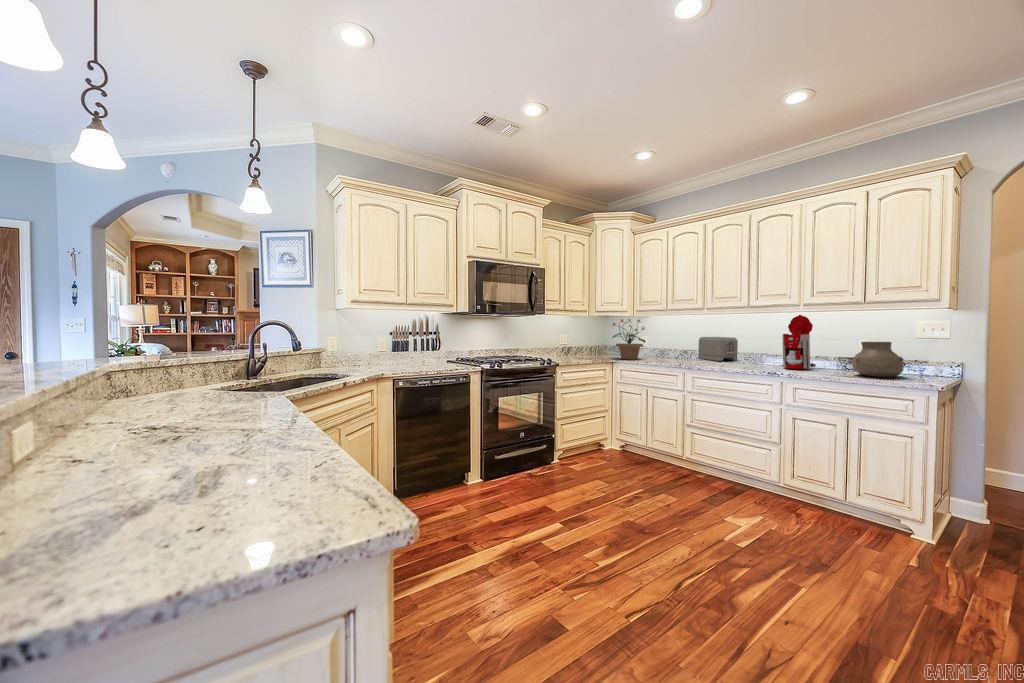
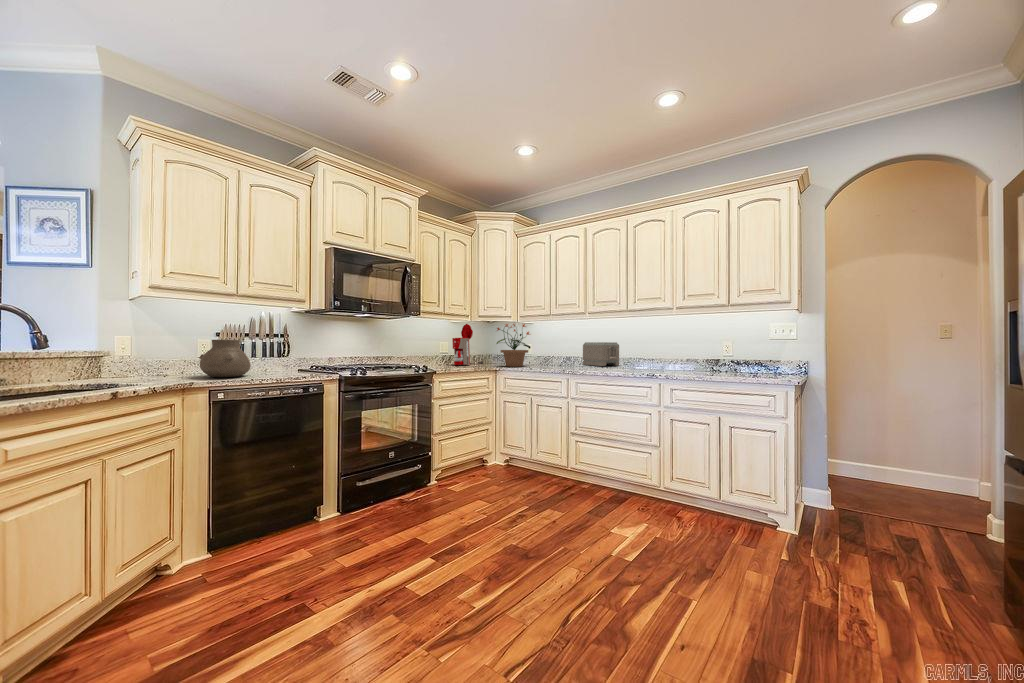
coffee maker: present [782,315,816,369] -> present [452,324,483,365]
vase: present [852,342,904,377] -> present [200,340,251,377]

